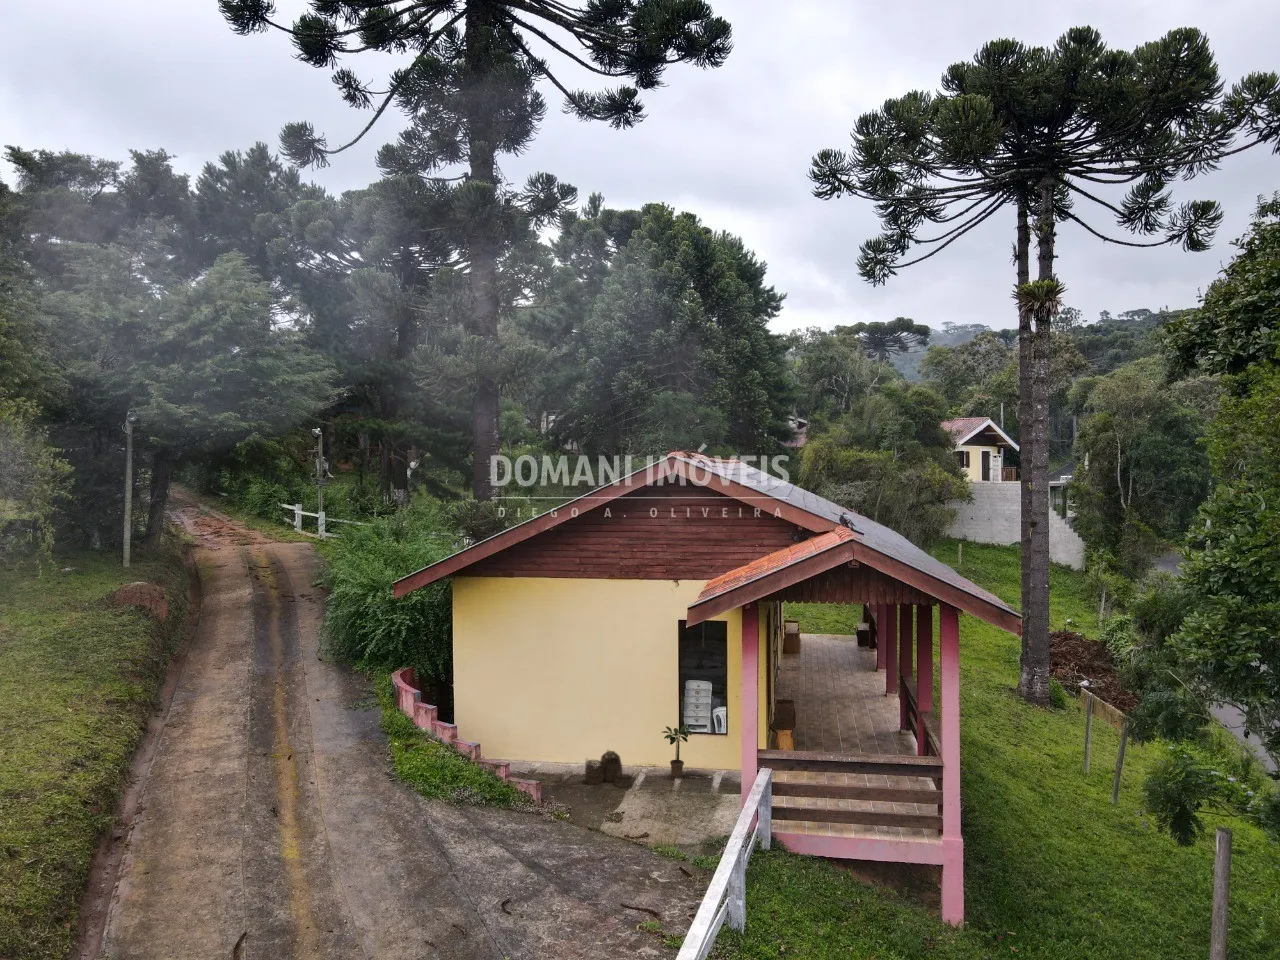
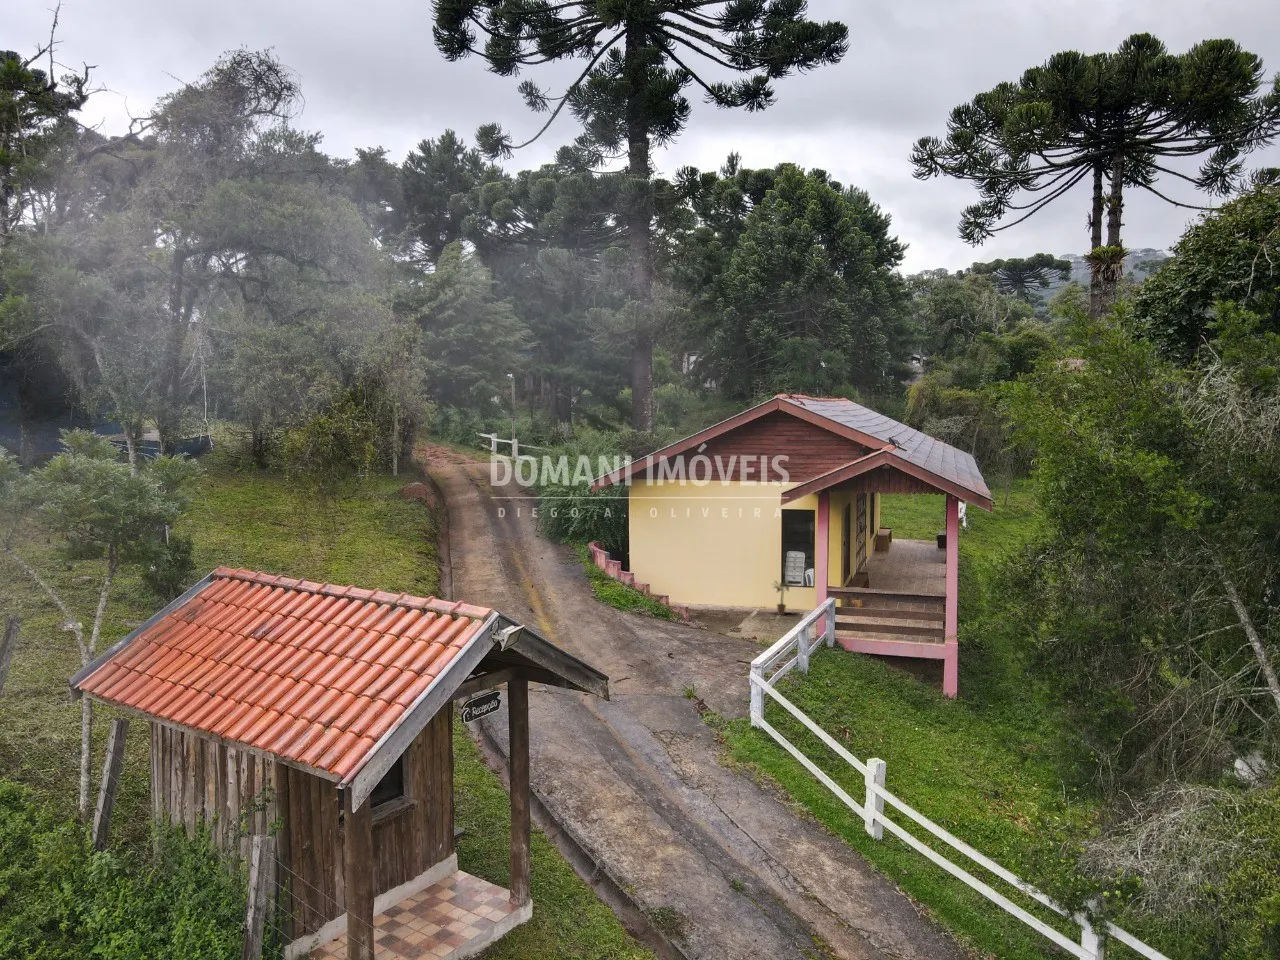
woven basket: present [585,751,632,788] -> none [718,595,750,619]

